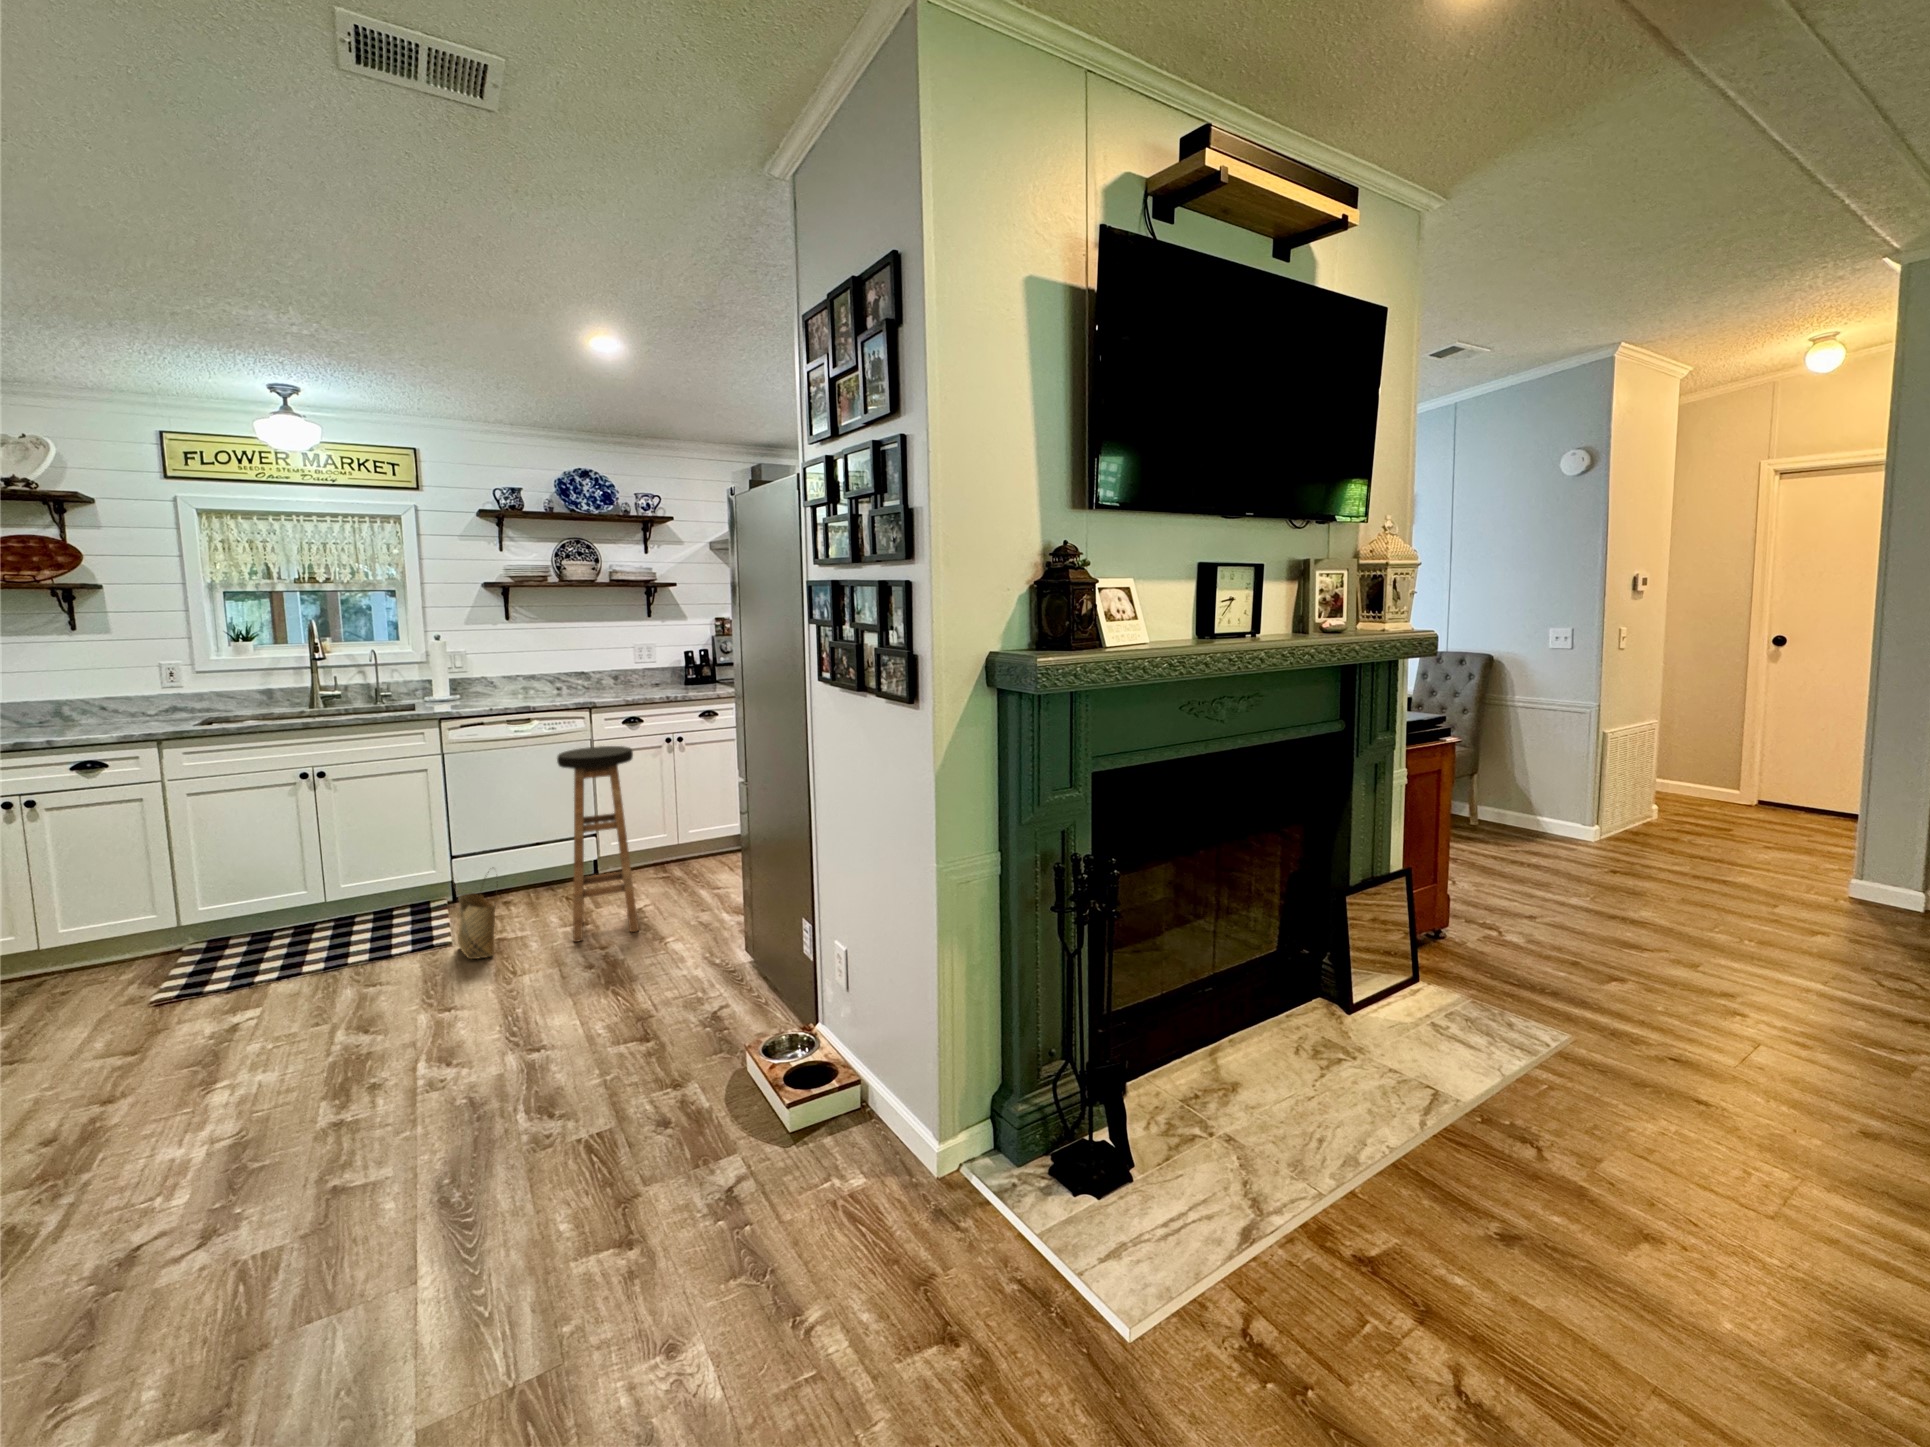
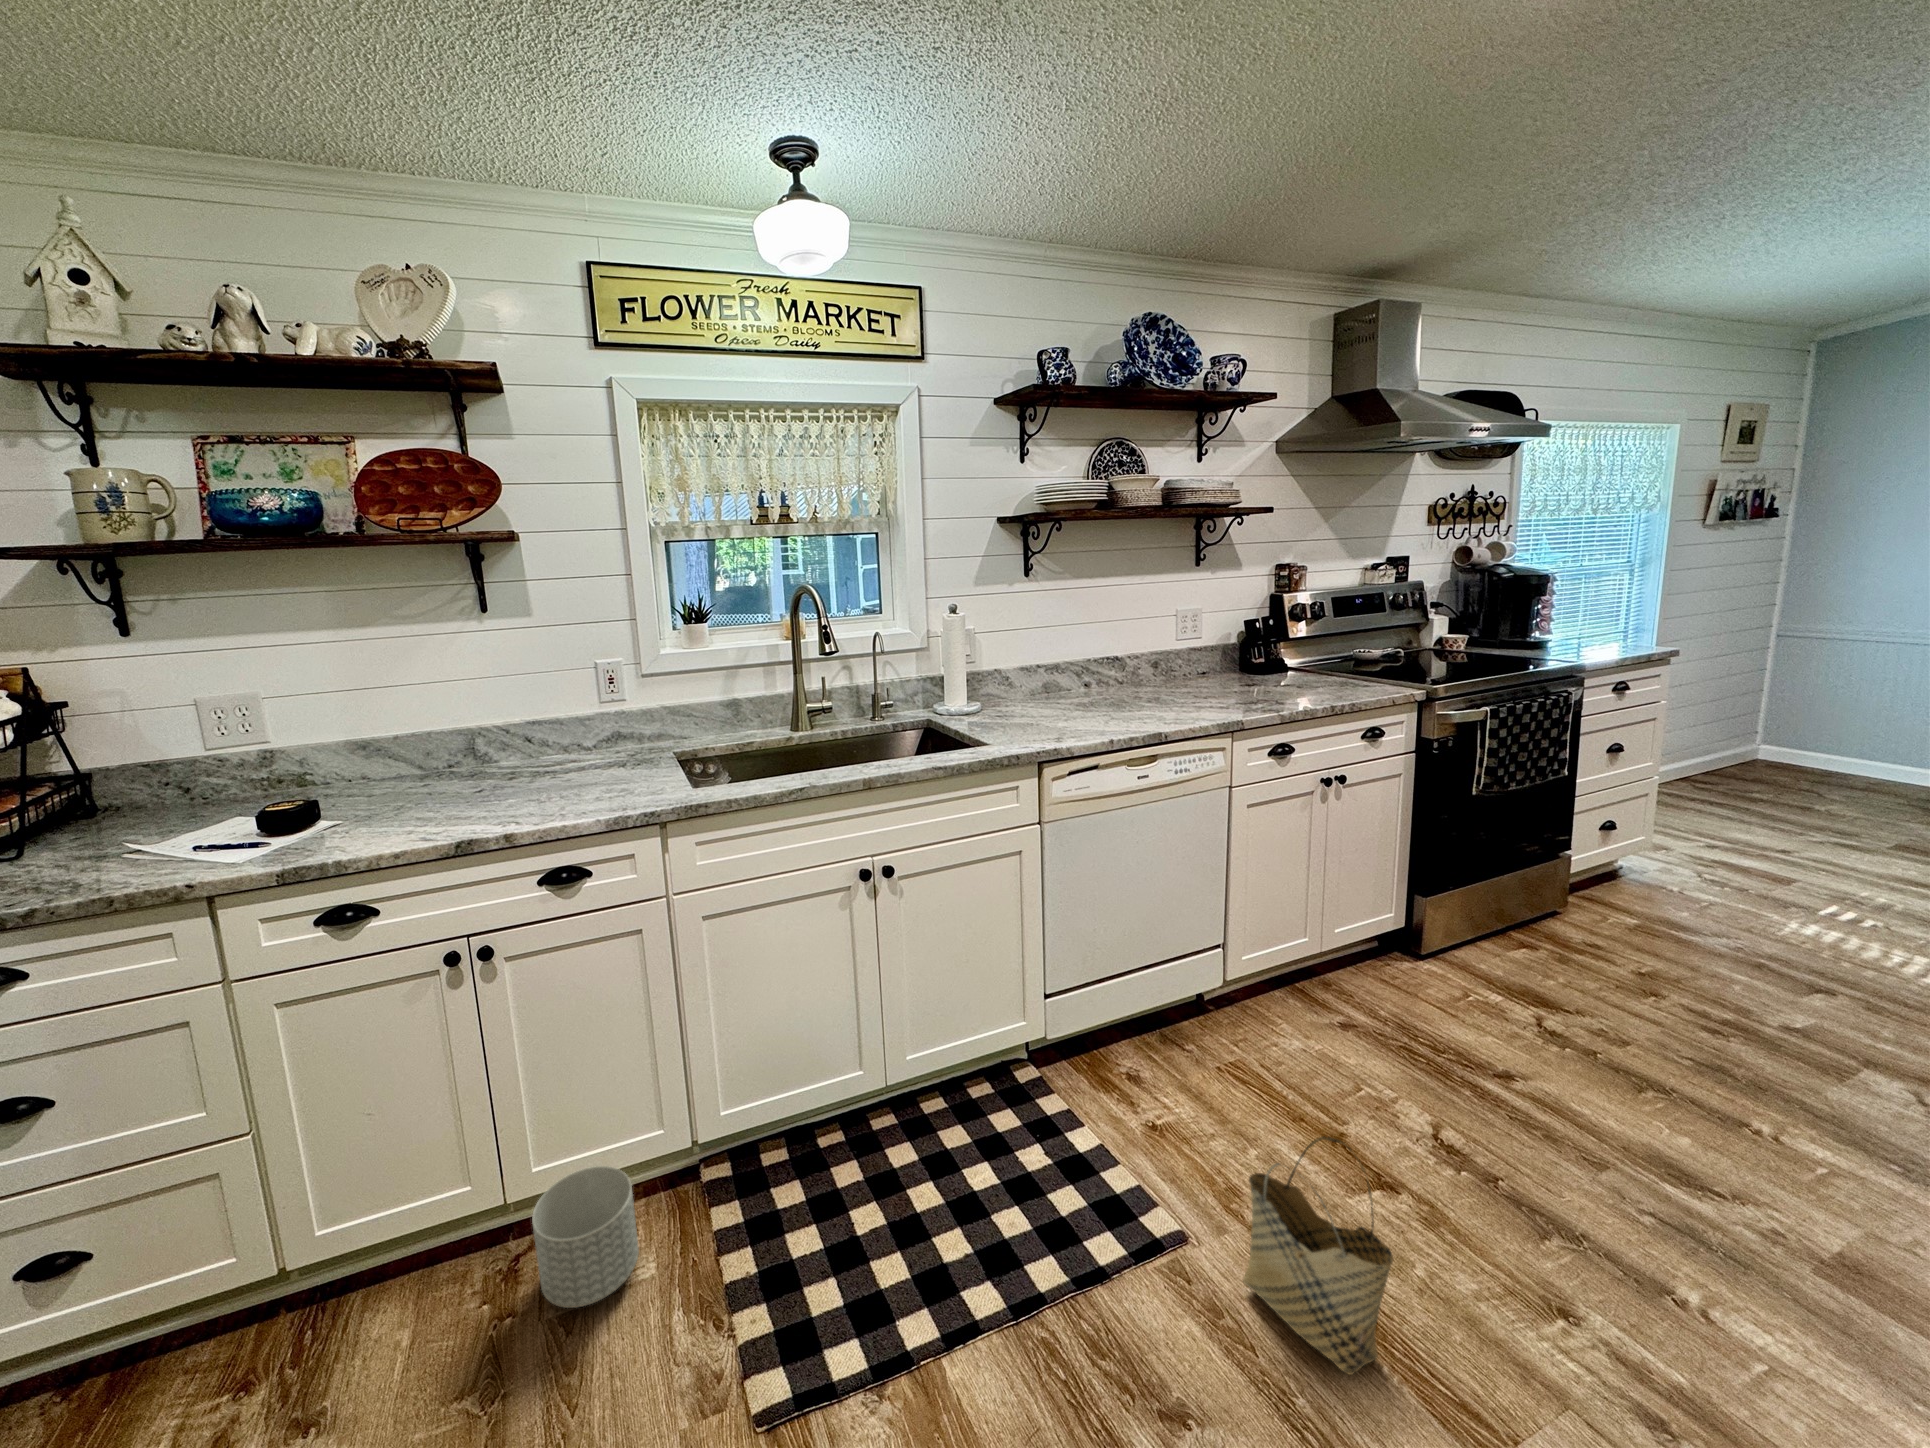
bar stool: present [557,746,639,942] -> none [1392,850,1626,1312]
planter: none [51,921,126,978] -> present [532,1166,639,1308]

